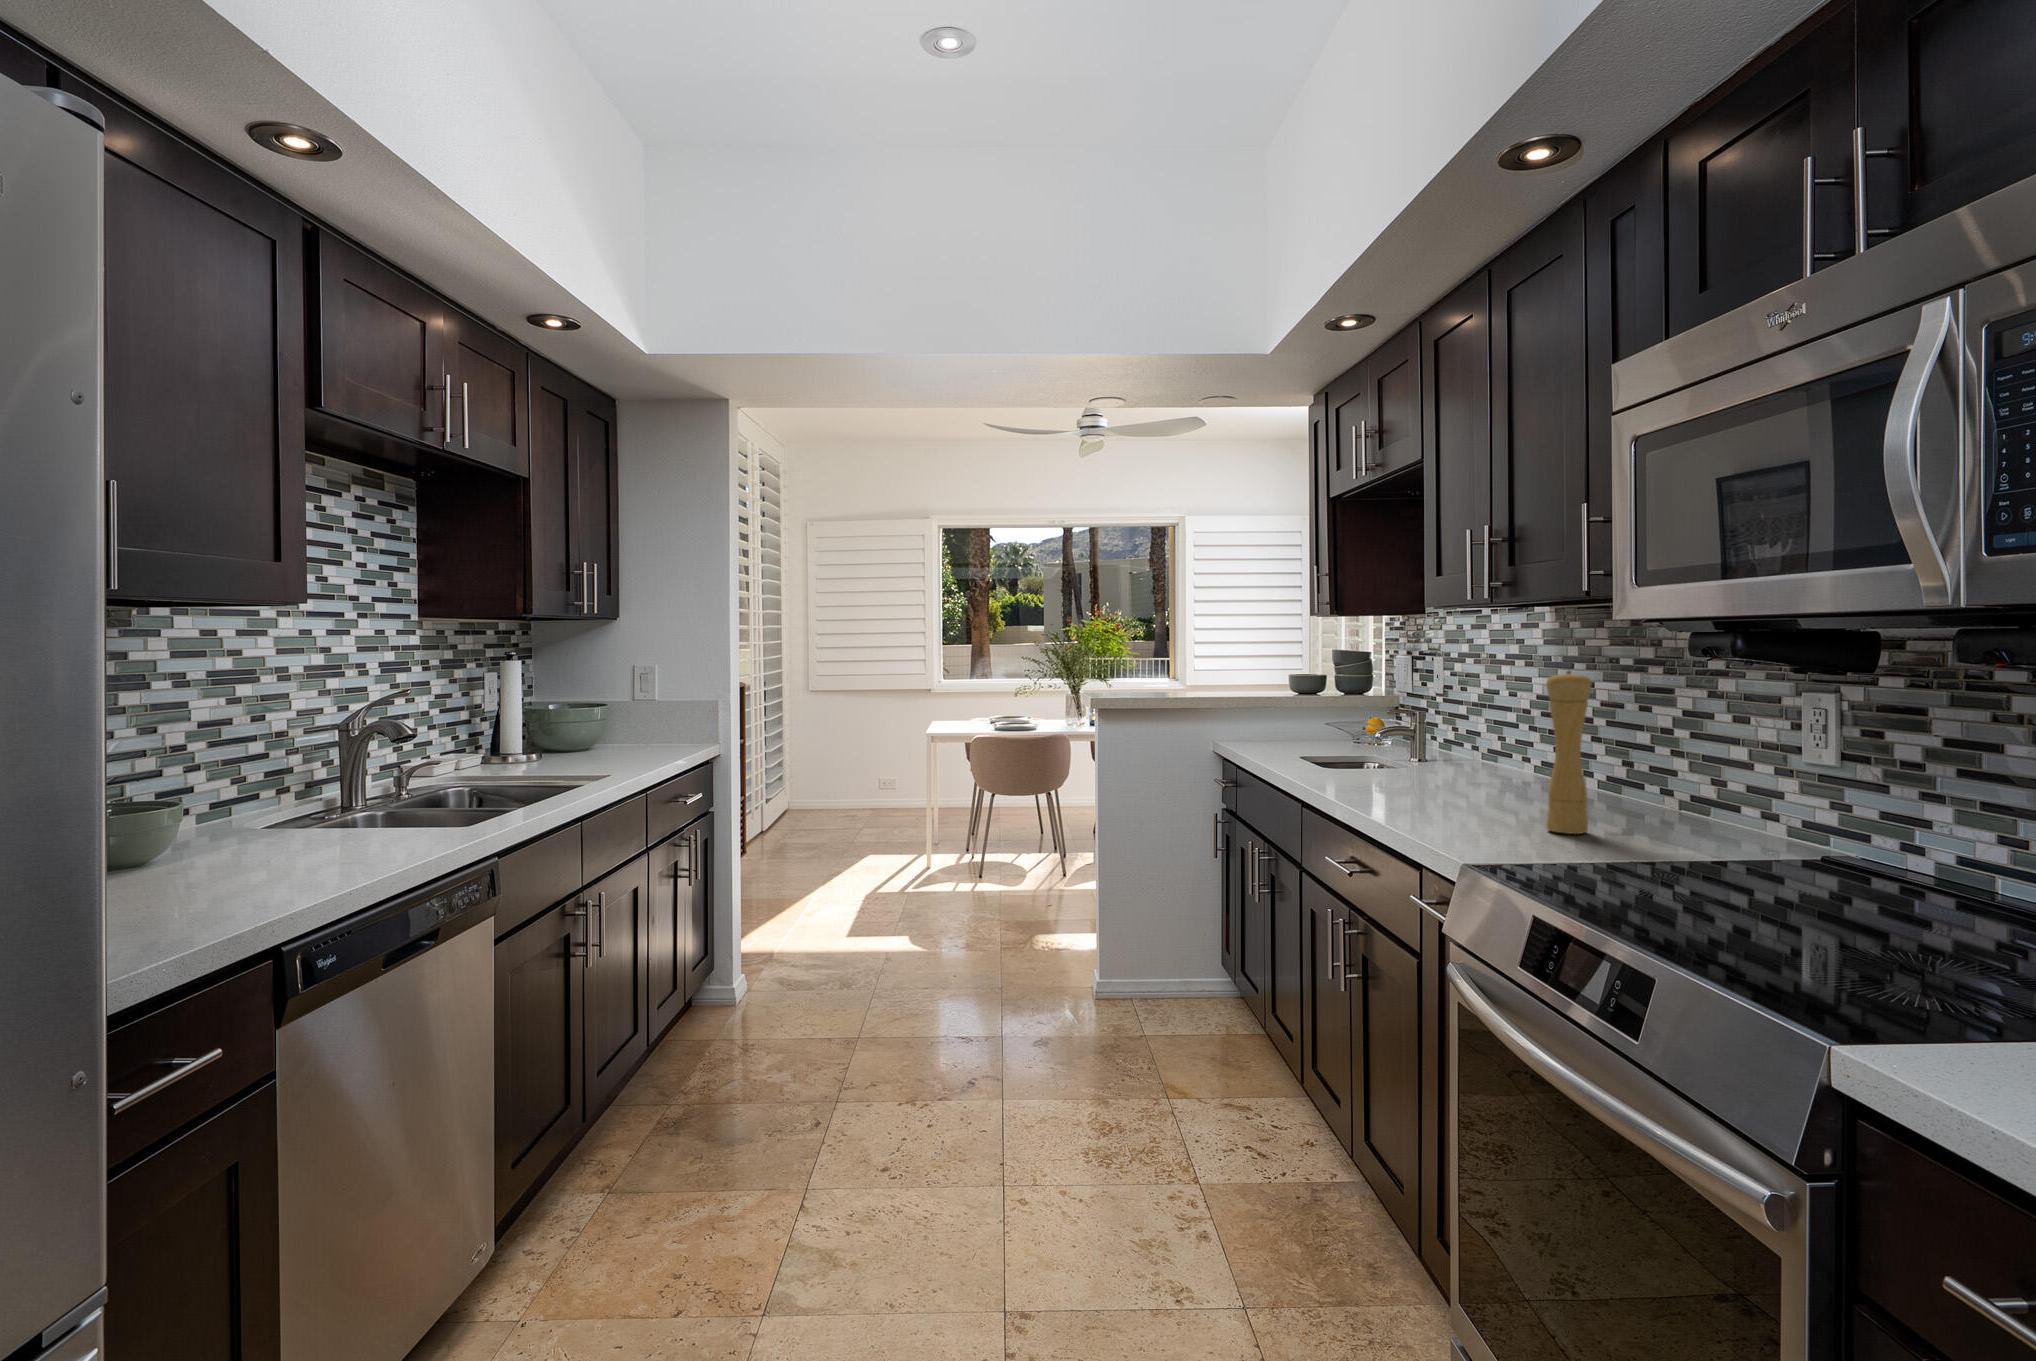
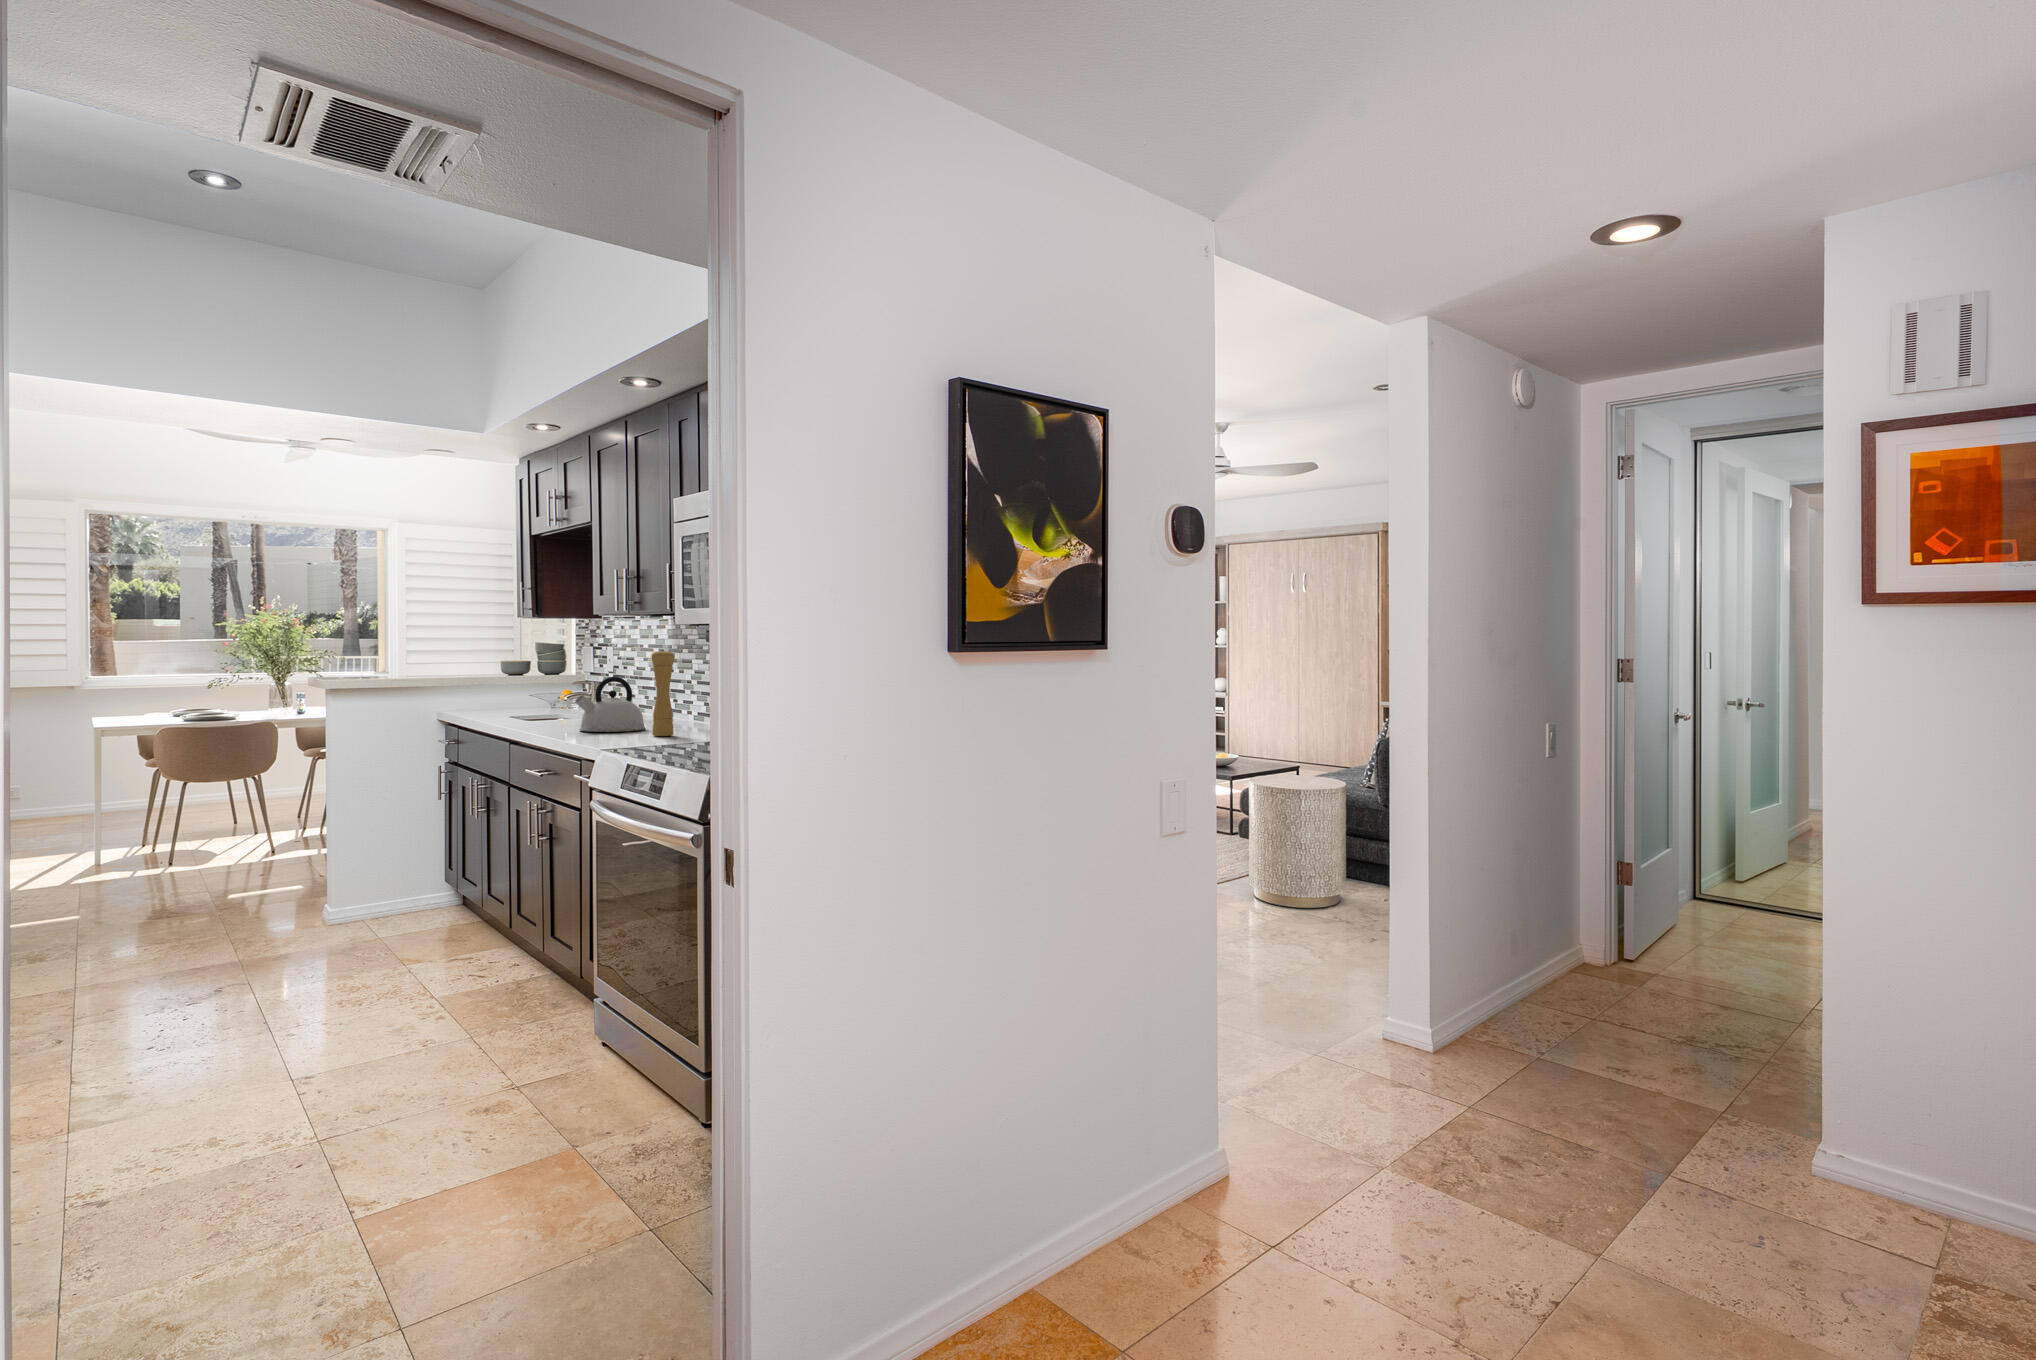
kettle: none [1403,714,1521,811] -> present [575,677,646,732]

